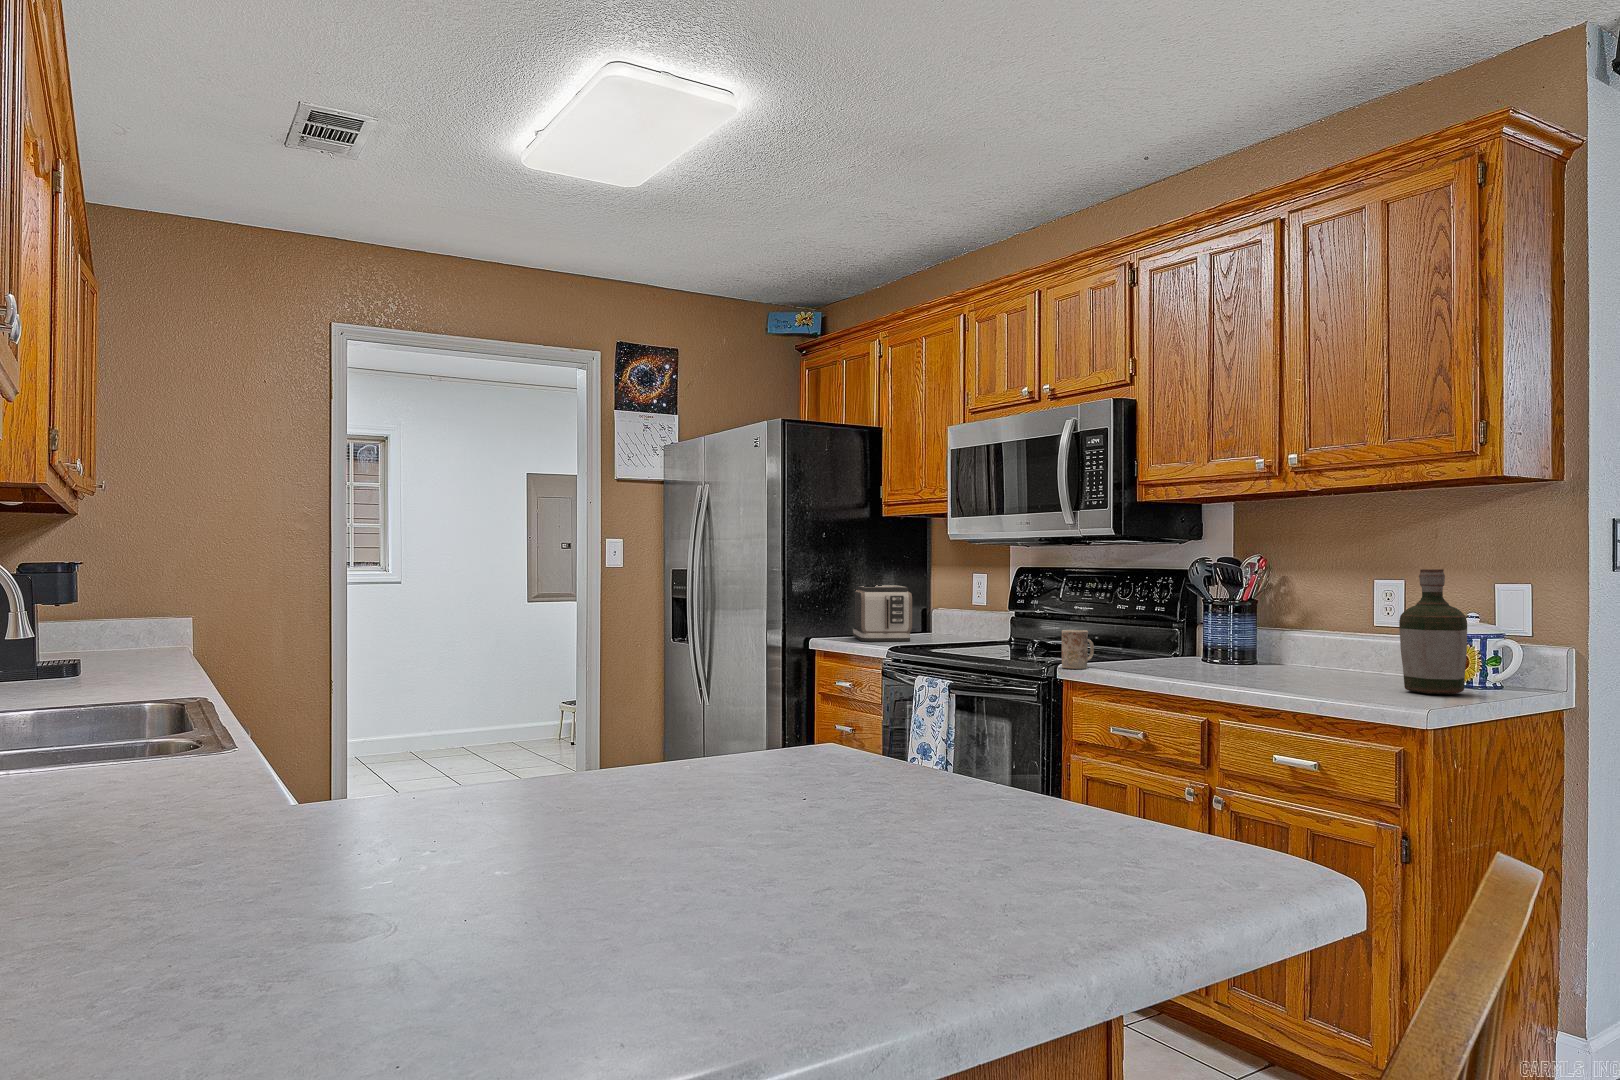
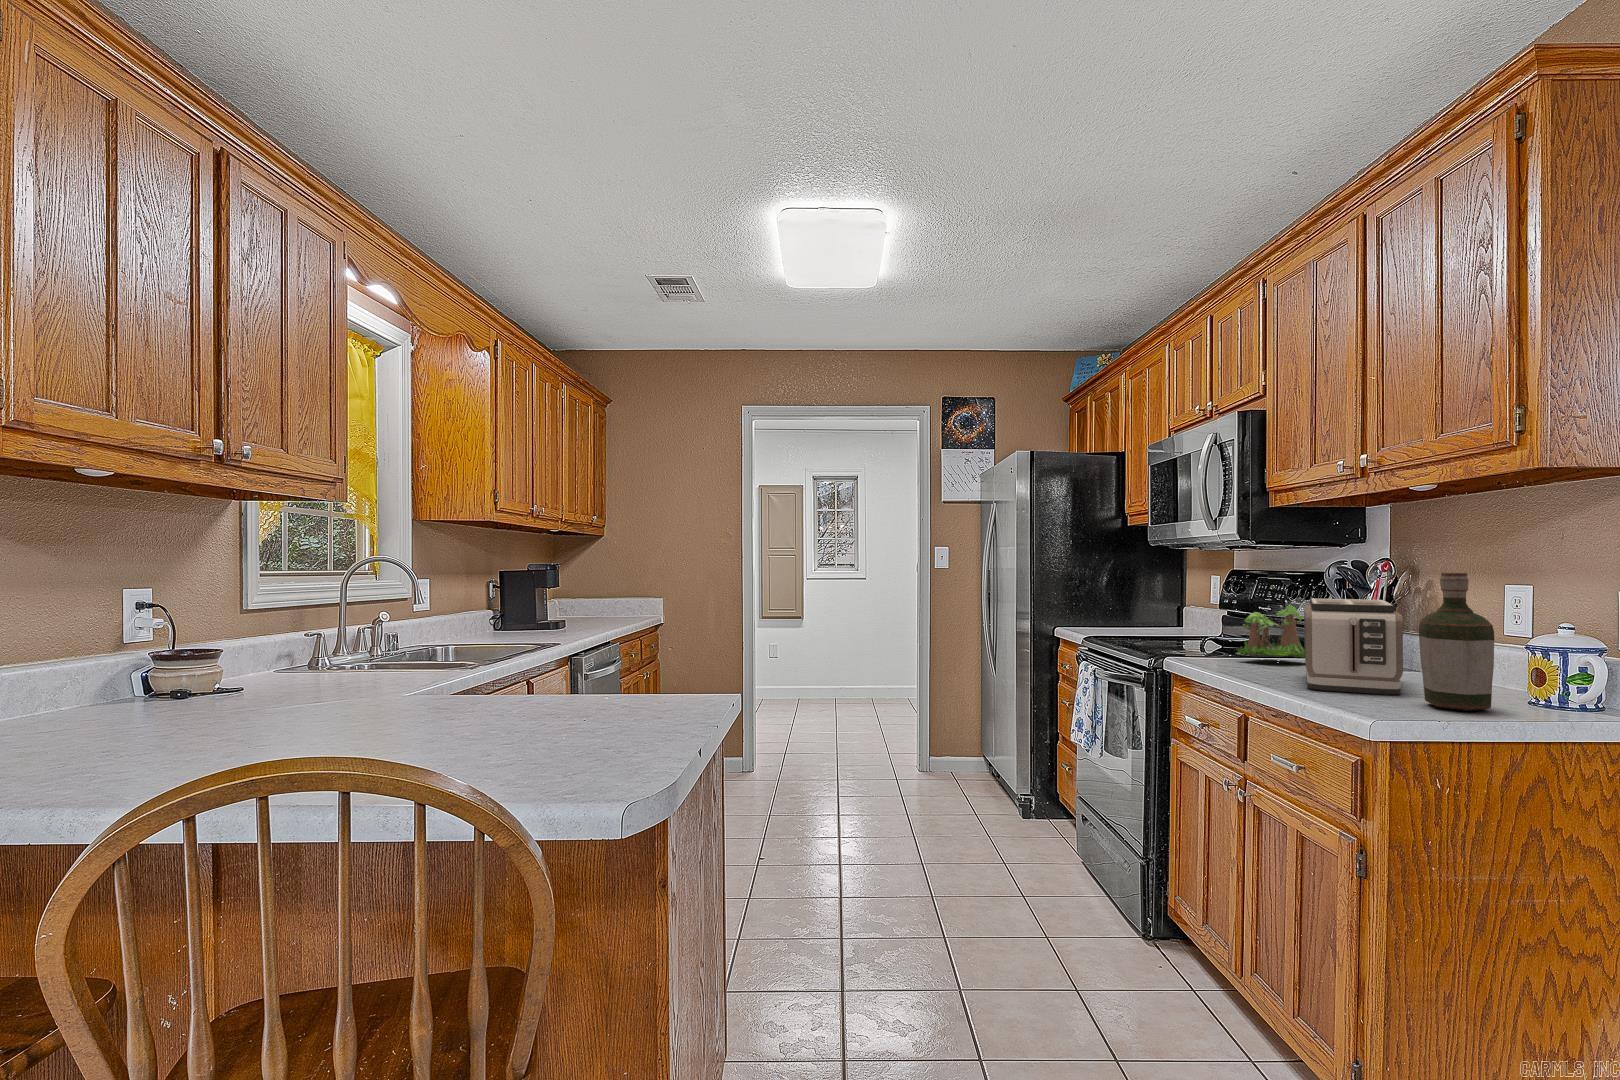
plant: none [1127,578,1198,665] -> present [1237,598,1305,658]
toaster: present [853,585,912,642] -> present [1304,598,1403,695]
mug: present [1062,630,1094,669] -> none [1165,625,1200,660]

